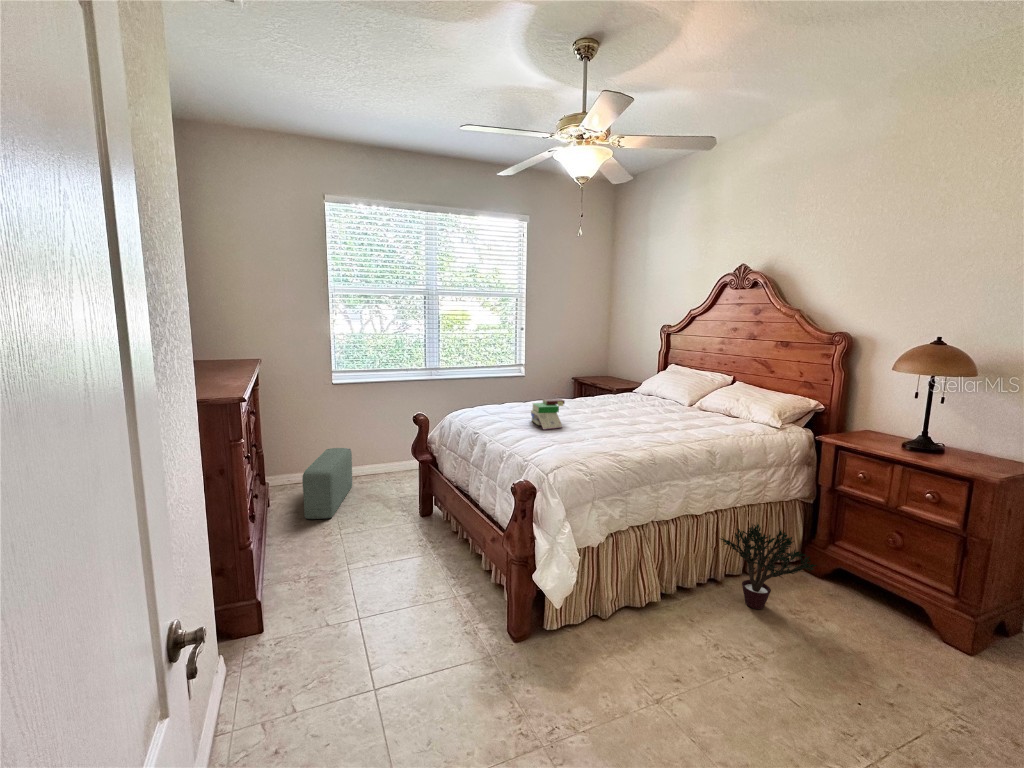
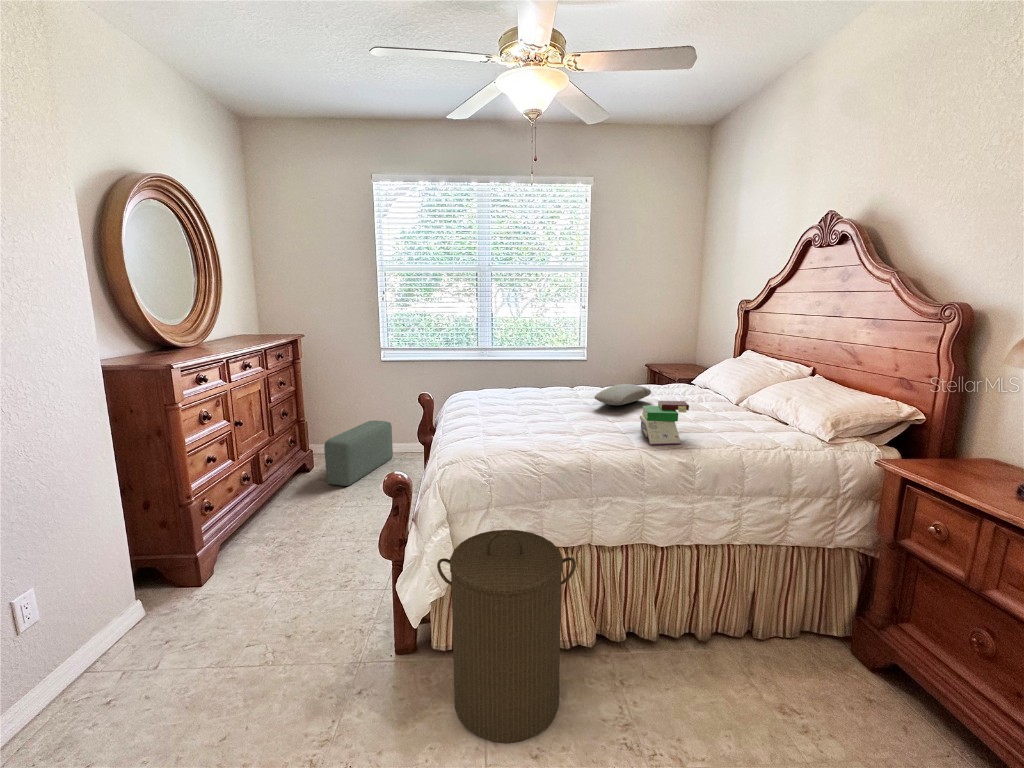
pillow: none [597,396,632,413] -> present [594,384,651,405]
book: present [531,398,565,430] -> present [640,401,689,445]
laundry hamper: none [581,514,678,678] -> present [437,530,576,744]
potted plant: present [720,524,817,609] -> none [683,568,815,693]

